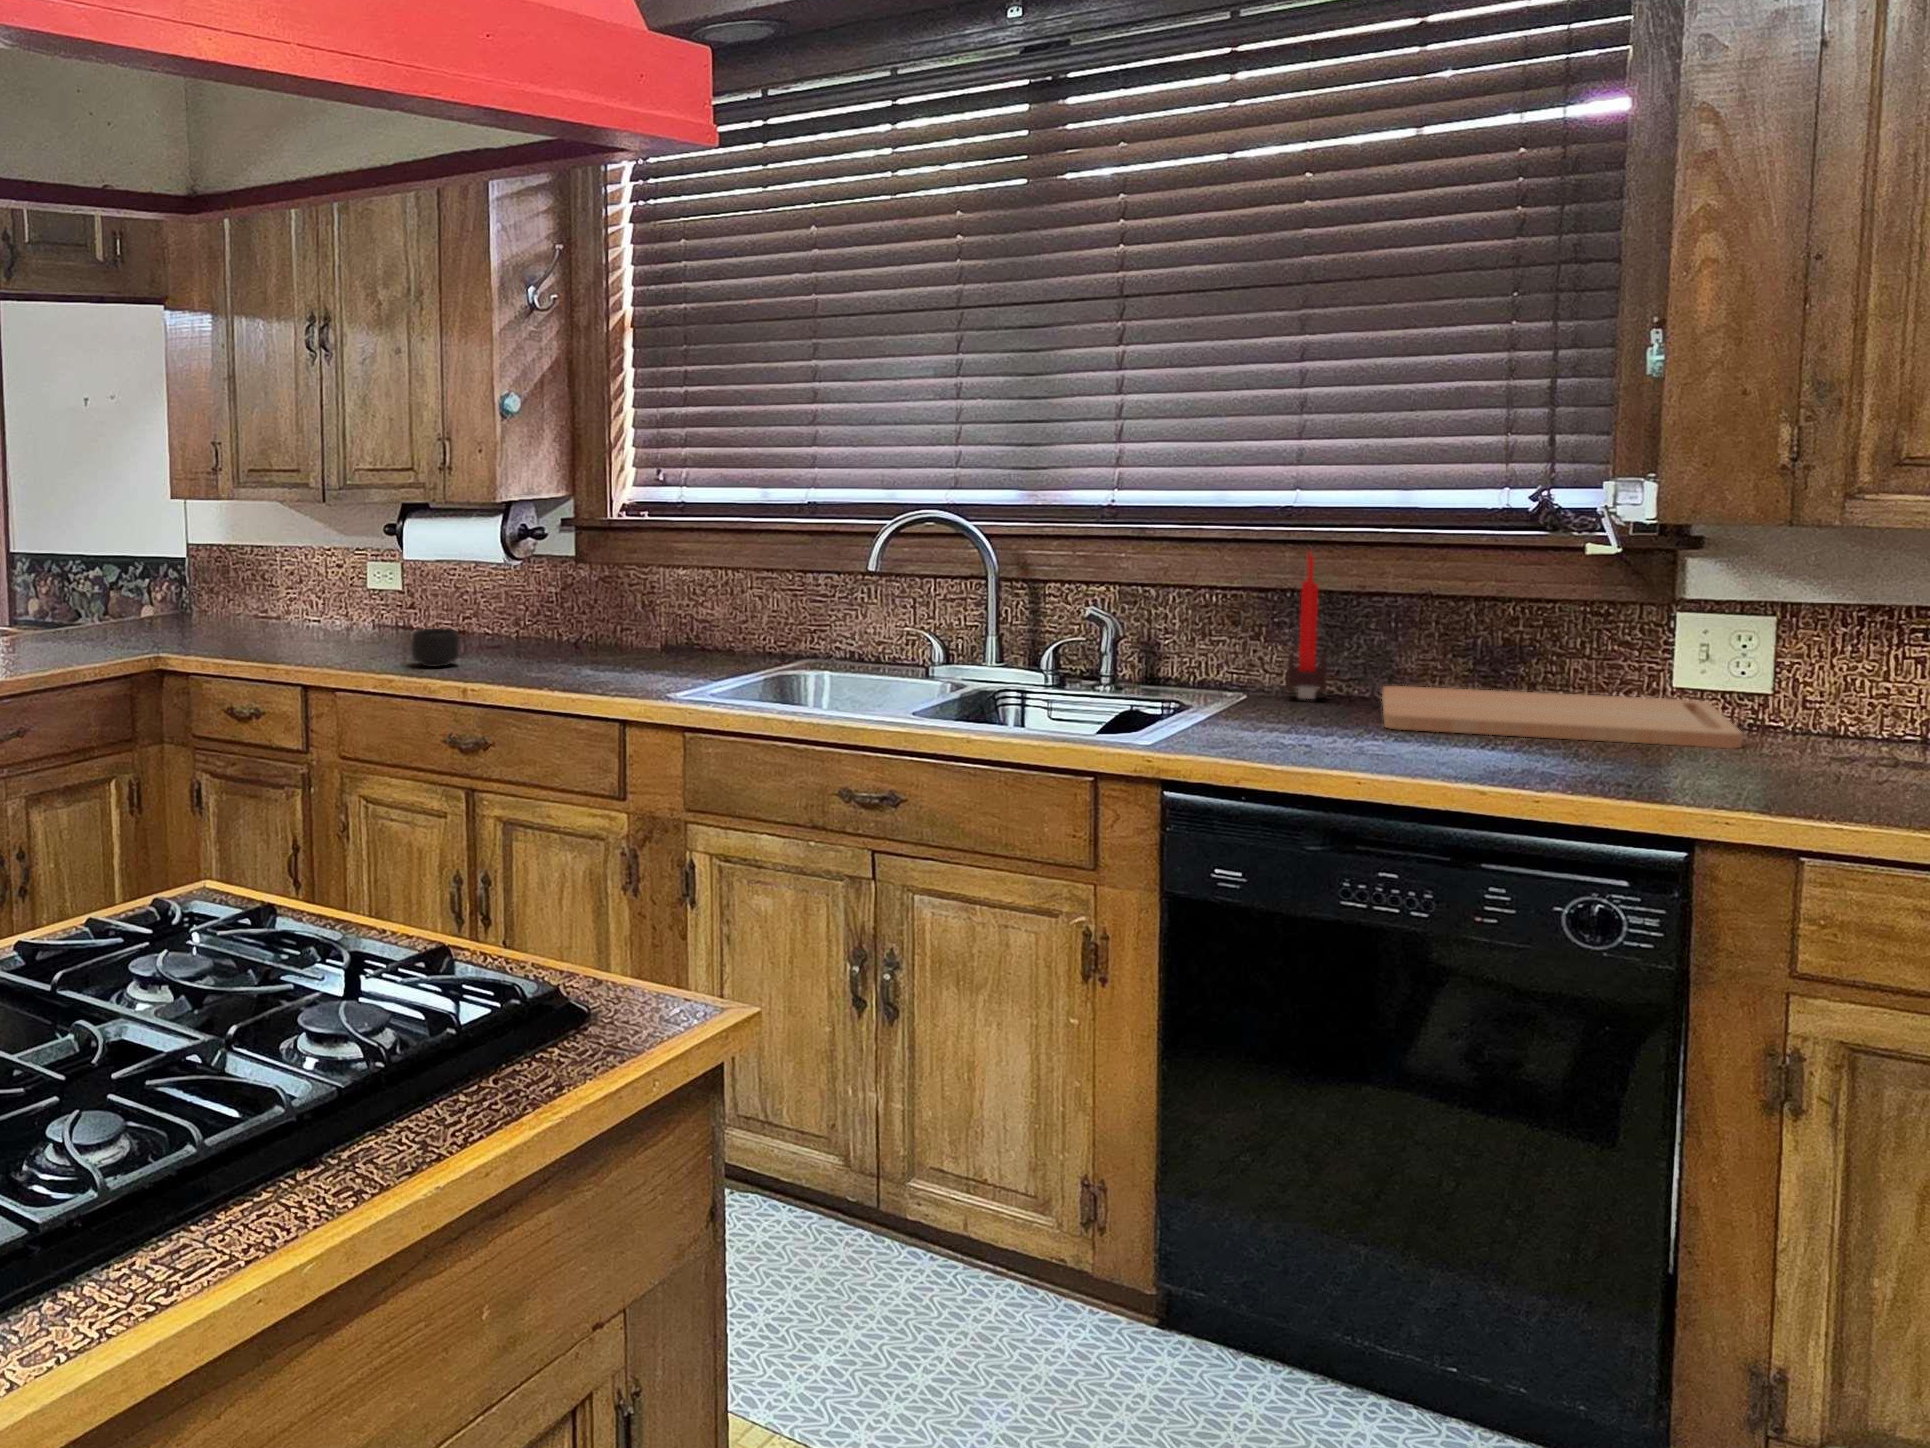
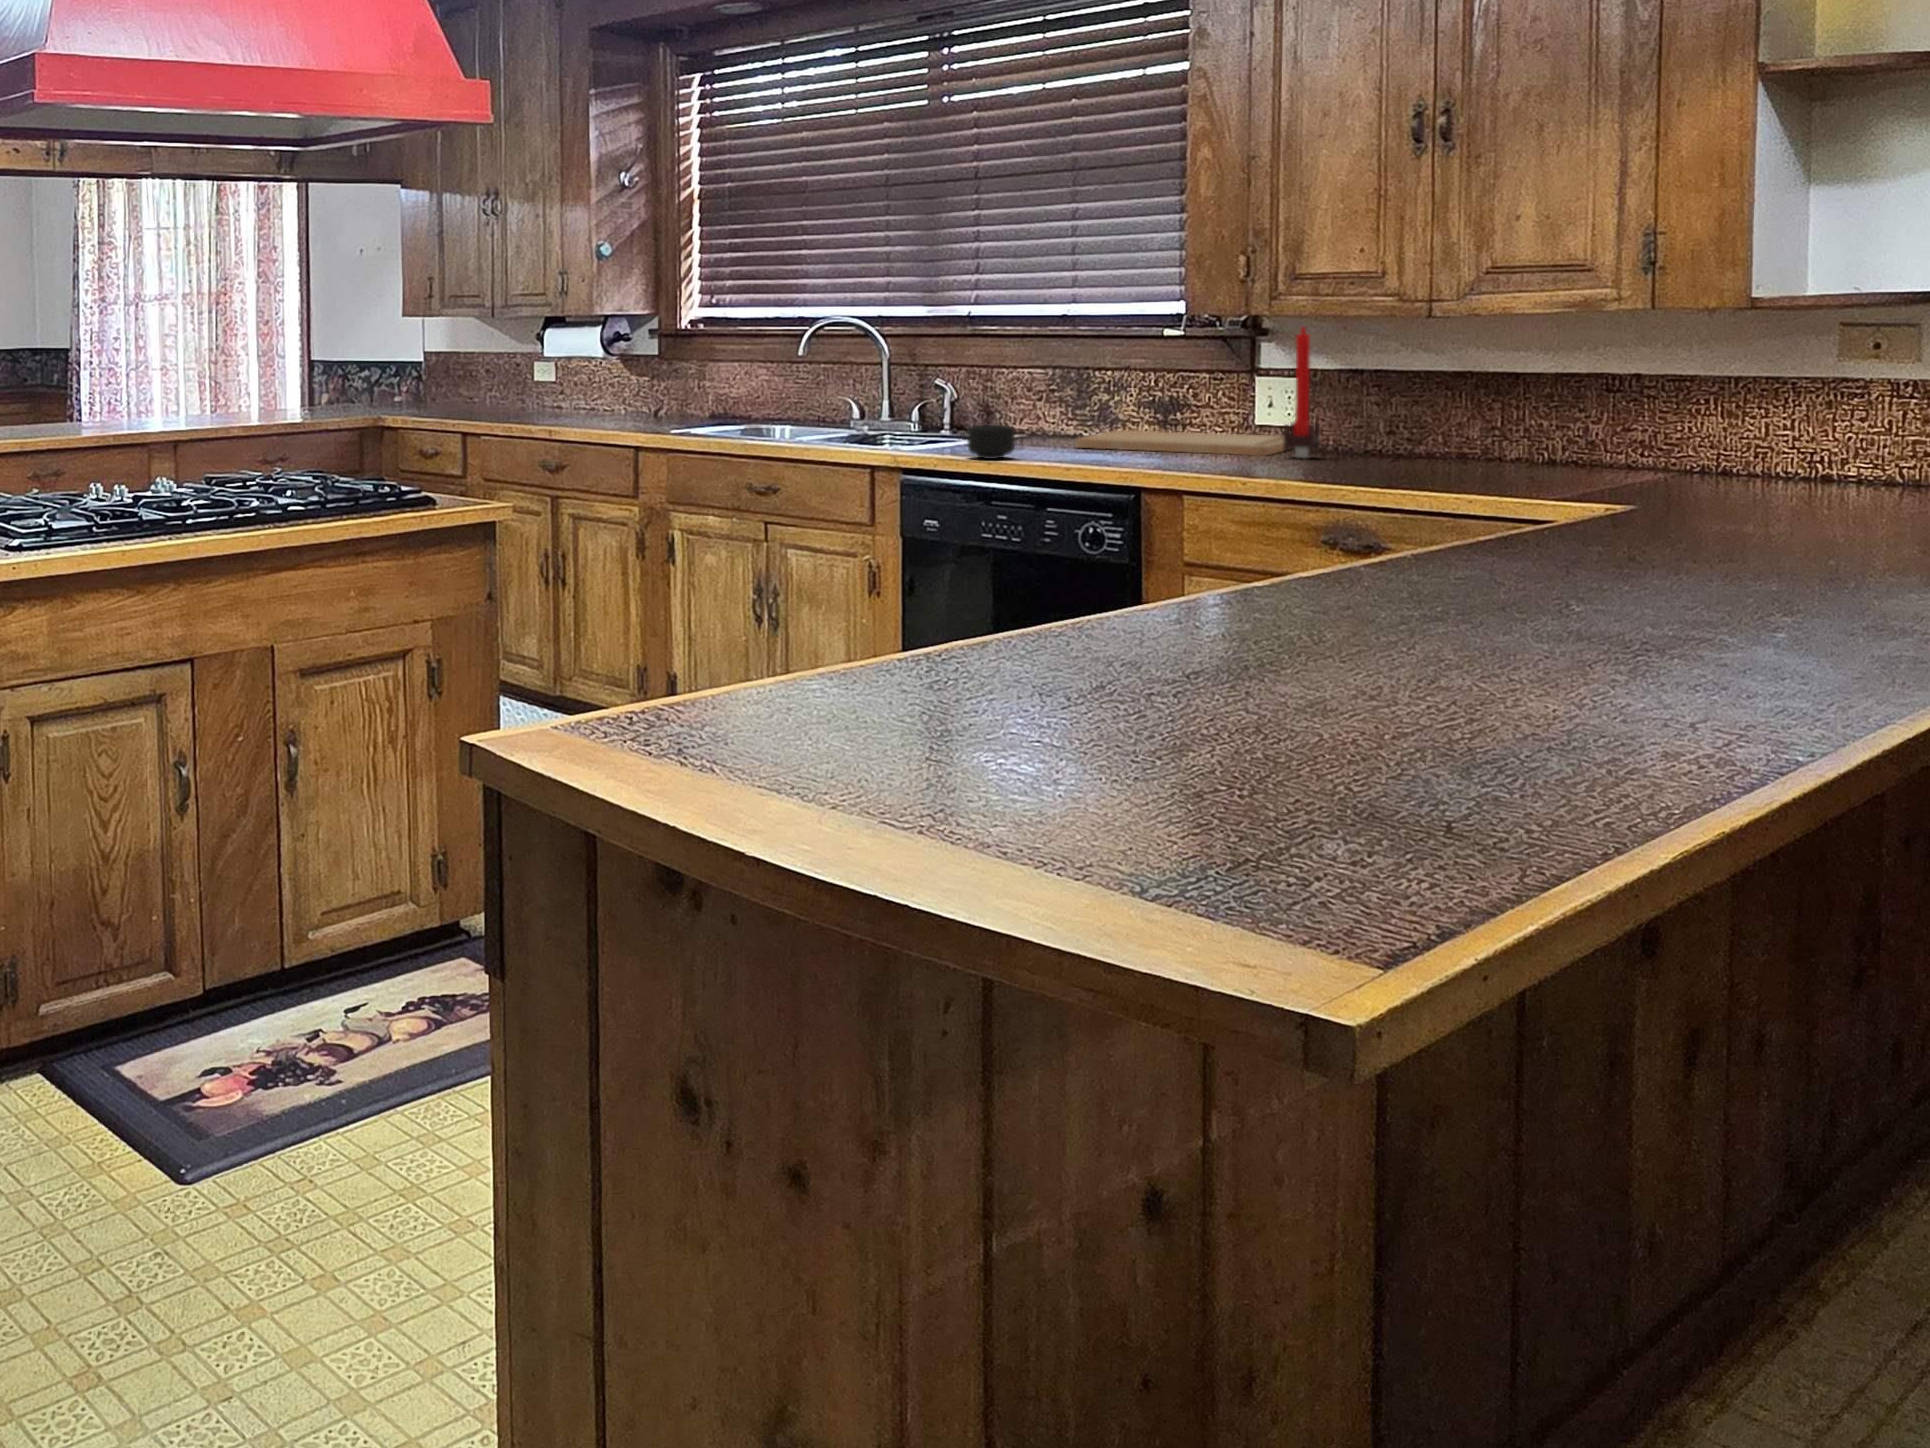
candle: present [1287,553,1327,699] -> present [1284,327,1320,458]
mug: present [411,629,467,667] -> present [967,425,1019,459]

